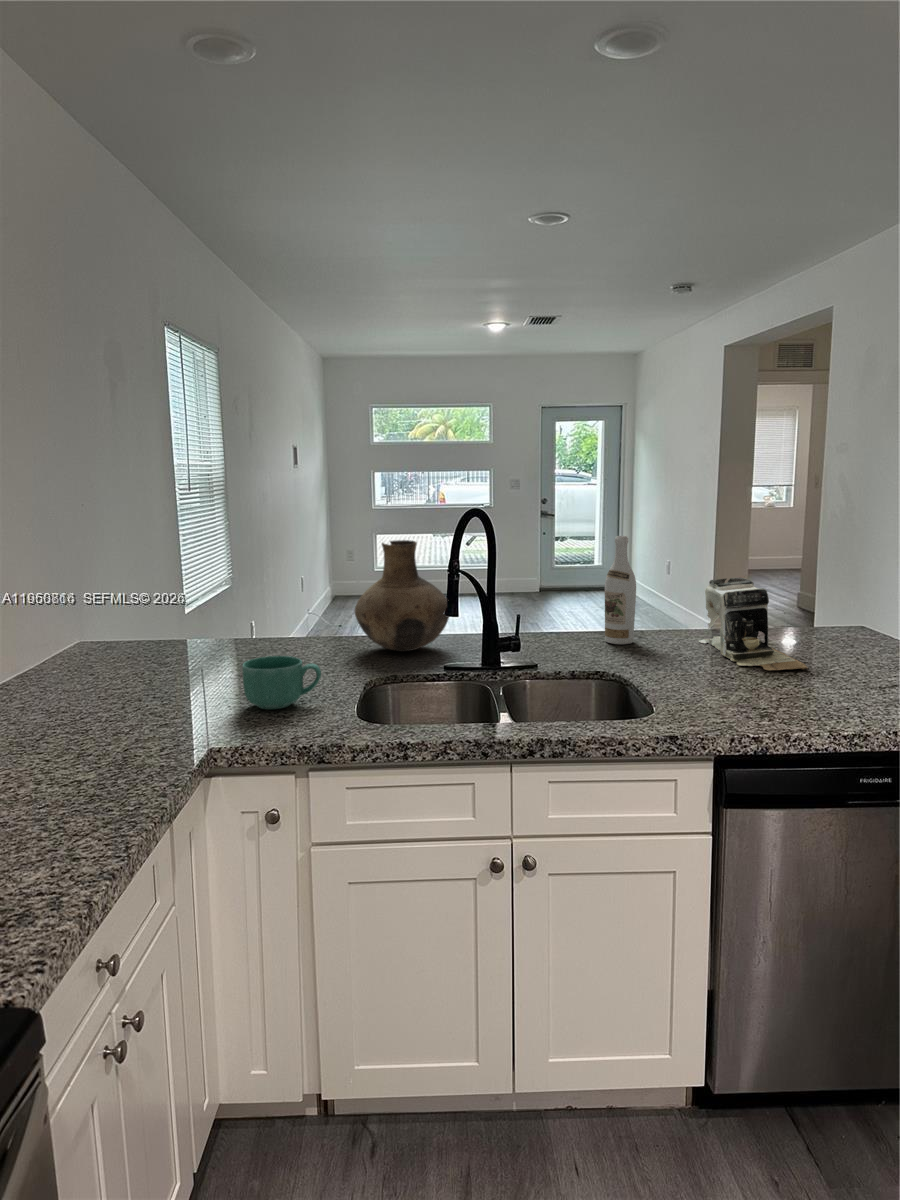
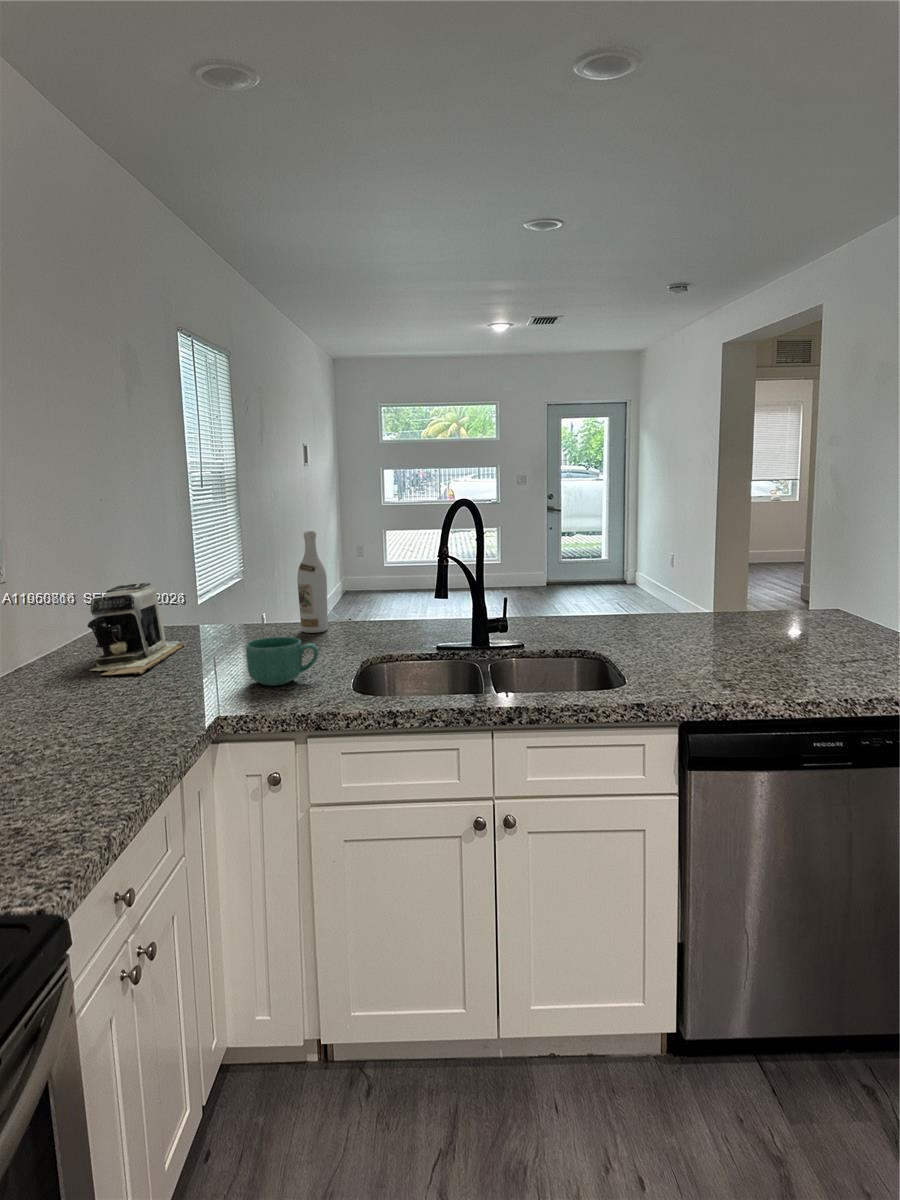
wine bottle: present [605,536,636,644] -> present [297,531,328,633]
vase: present [355,540,449,651] -> none [353,530,444,635]
coffee maker: present [699,577,808,670] -> present [87,583,185,675]

